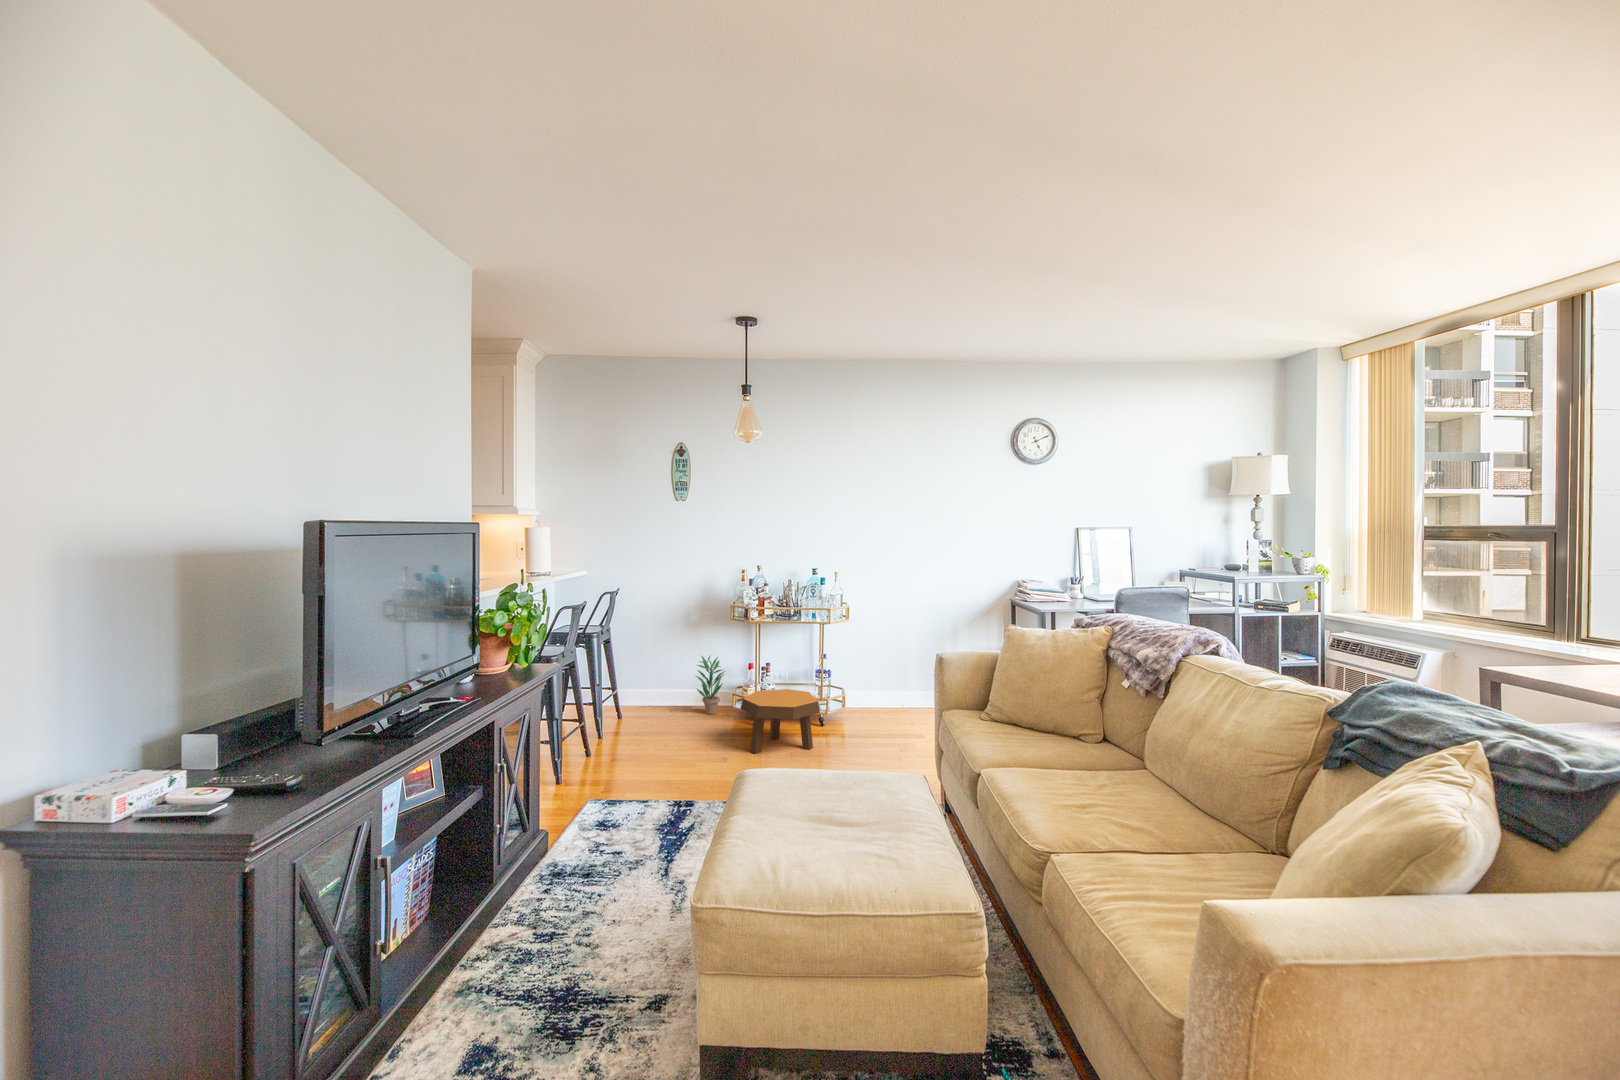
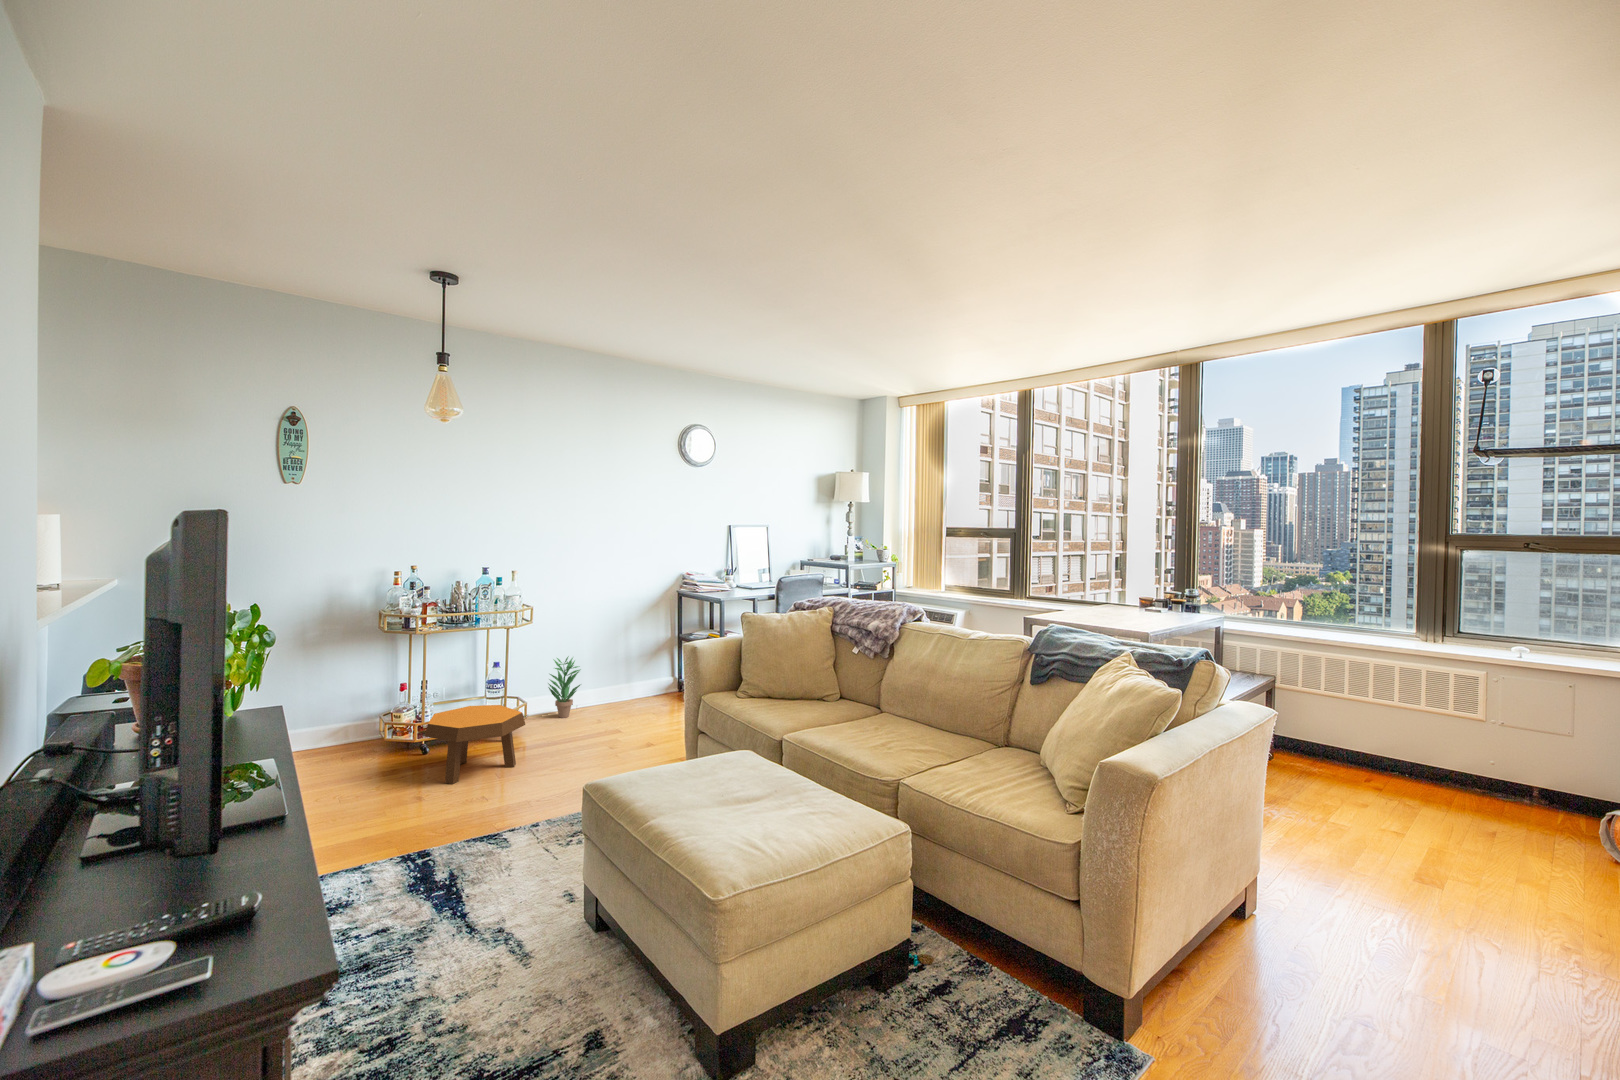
potted plant: present [696,656,725,714] -> present [548,656,581,718]

